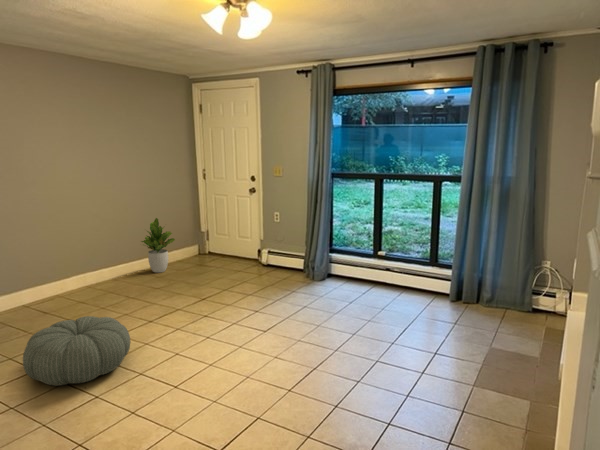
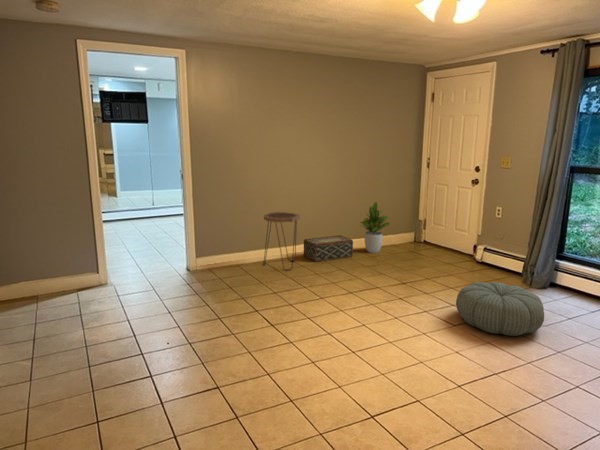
side table: none [17,241,69,311] -> present [263,212,300,270]
woven basket: none [75,259,138,294] -> present [304,235,353,262]
pouf: present [23,316,131,386] -> present [456,282,544,336]

